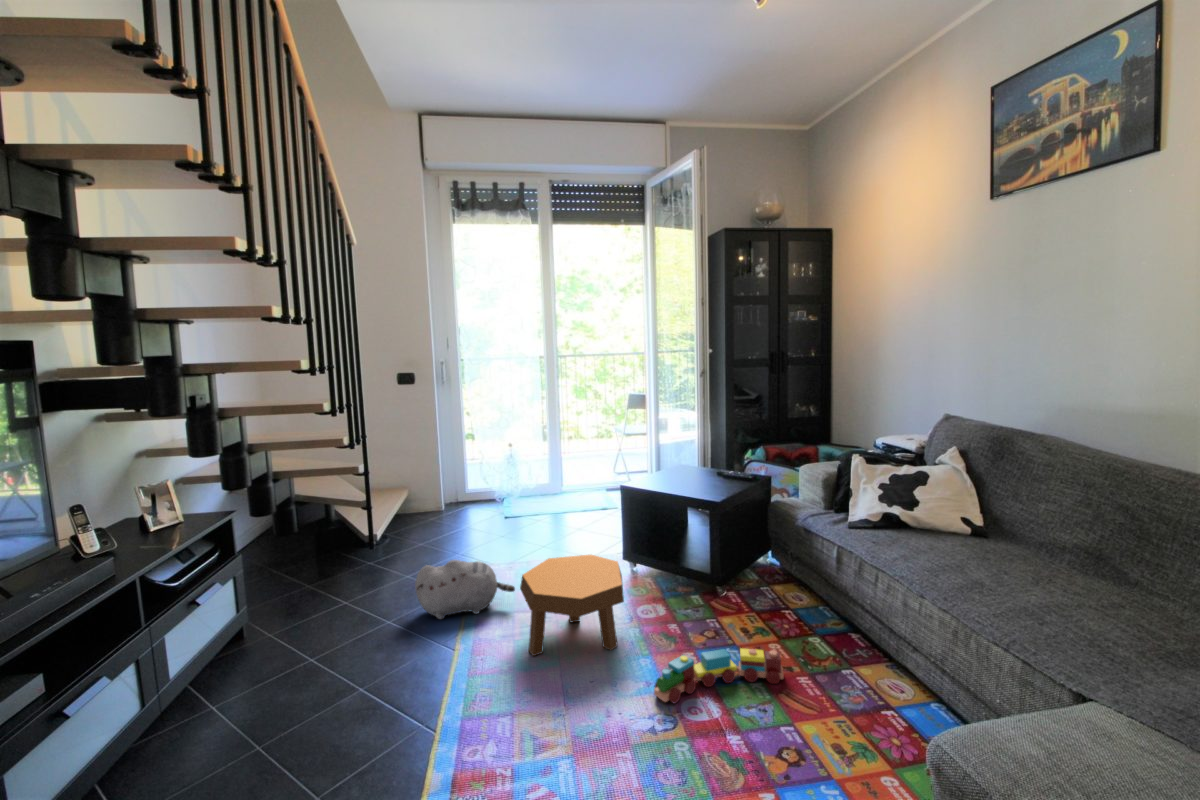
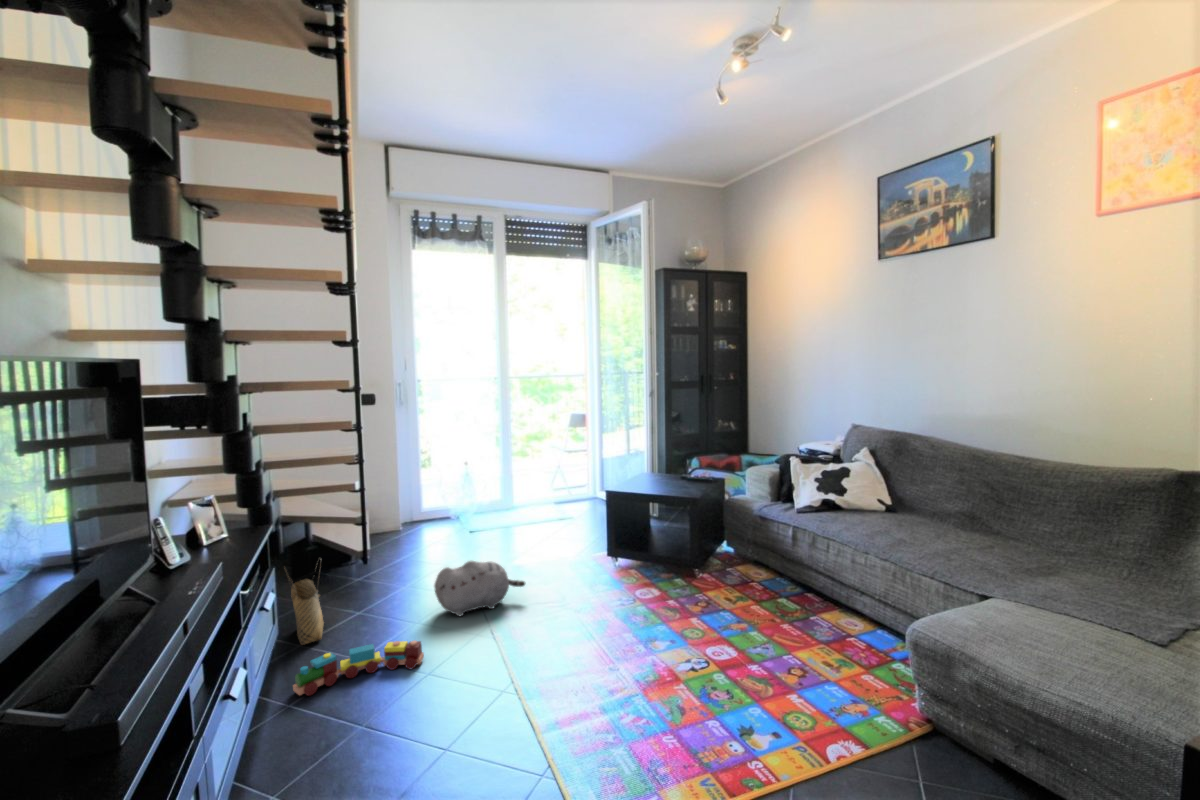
woven basket: none [264,546,310,635] -> present [288,559,324,645]
footstool: present [520,555,624,656] -> none [544,547,639,635]
toy train: present [654,648,783,703] -> present [293,641,424,696]

